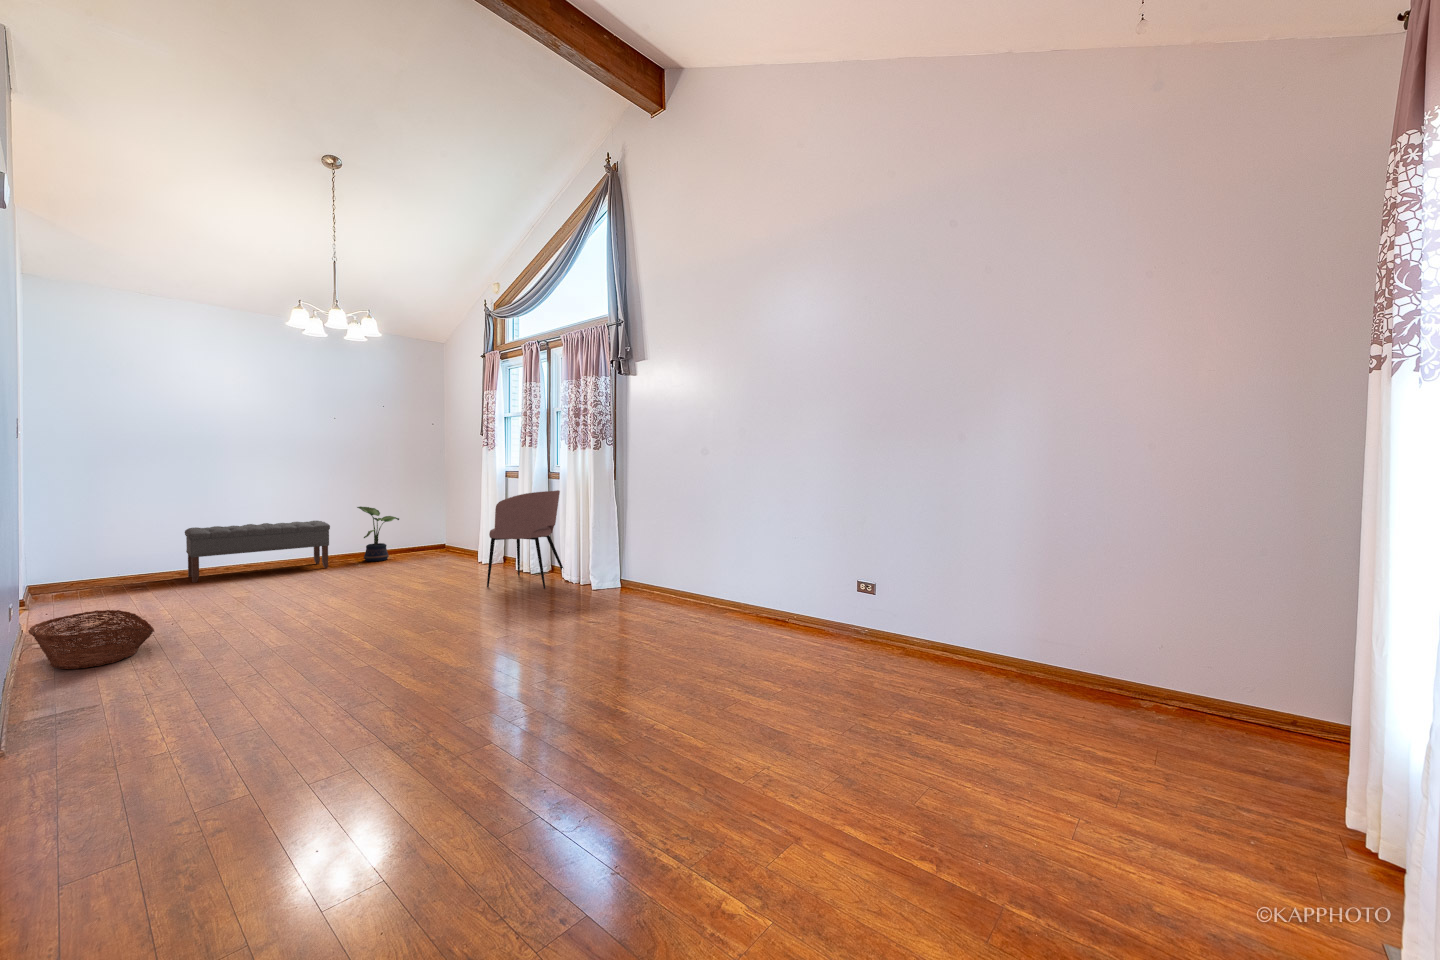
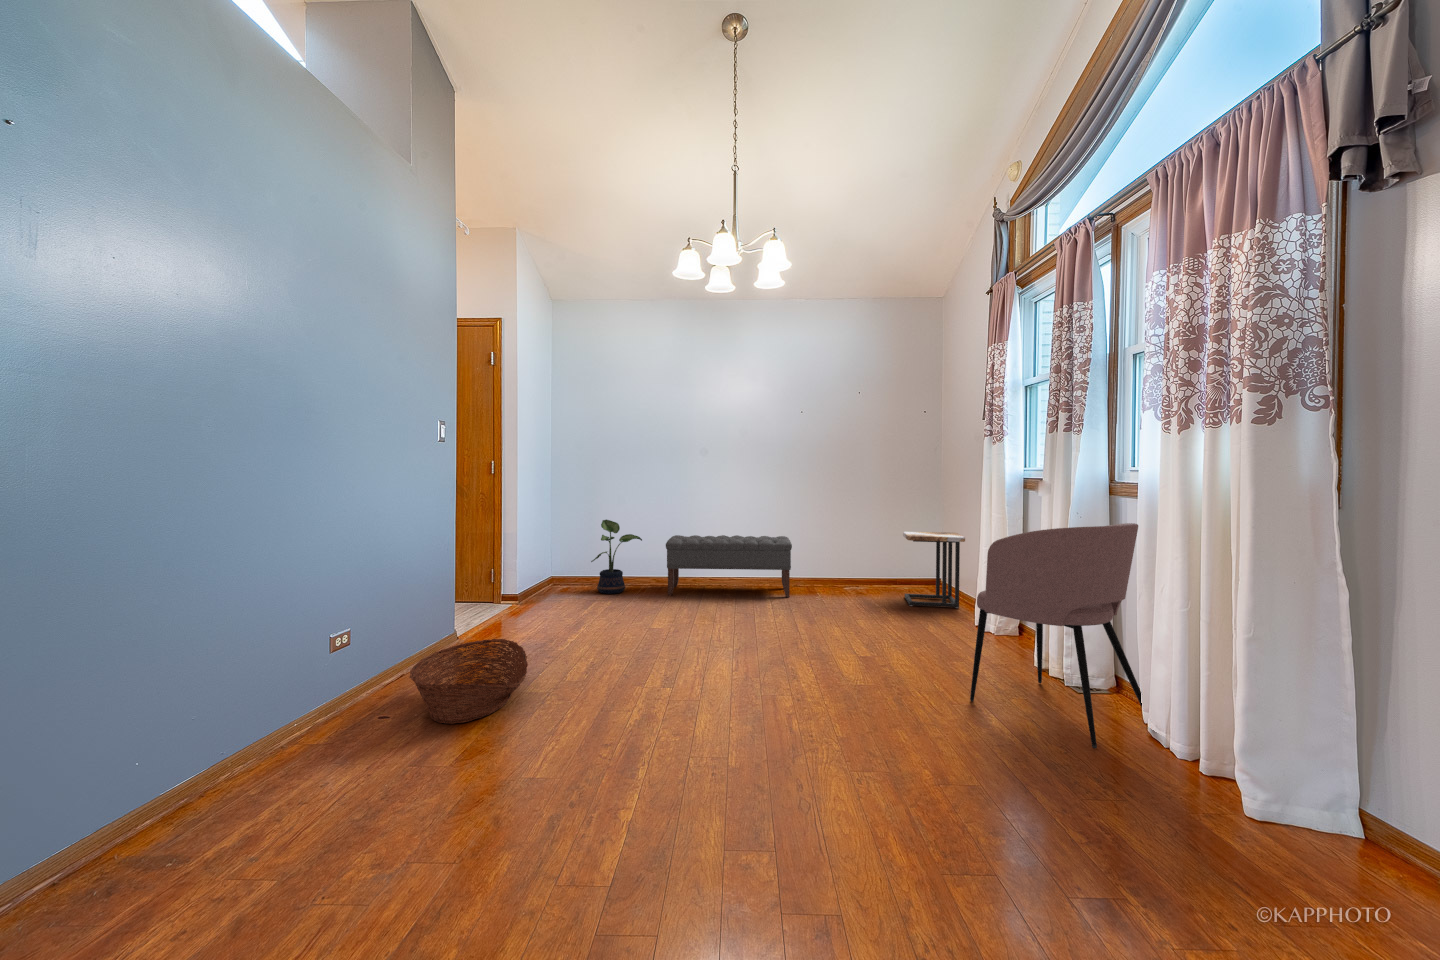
potted plant: present [357,506,399,562] -> present [591,520,642,594]
side table: none [422,508,468,559] -> present [903,532,965,608]

